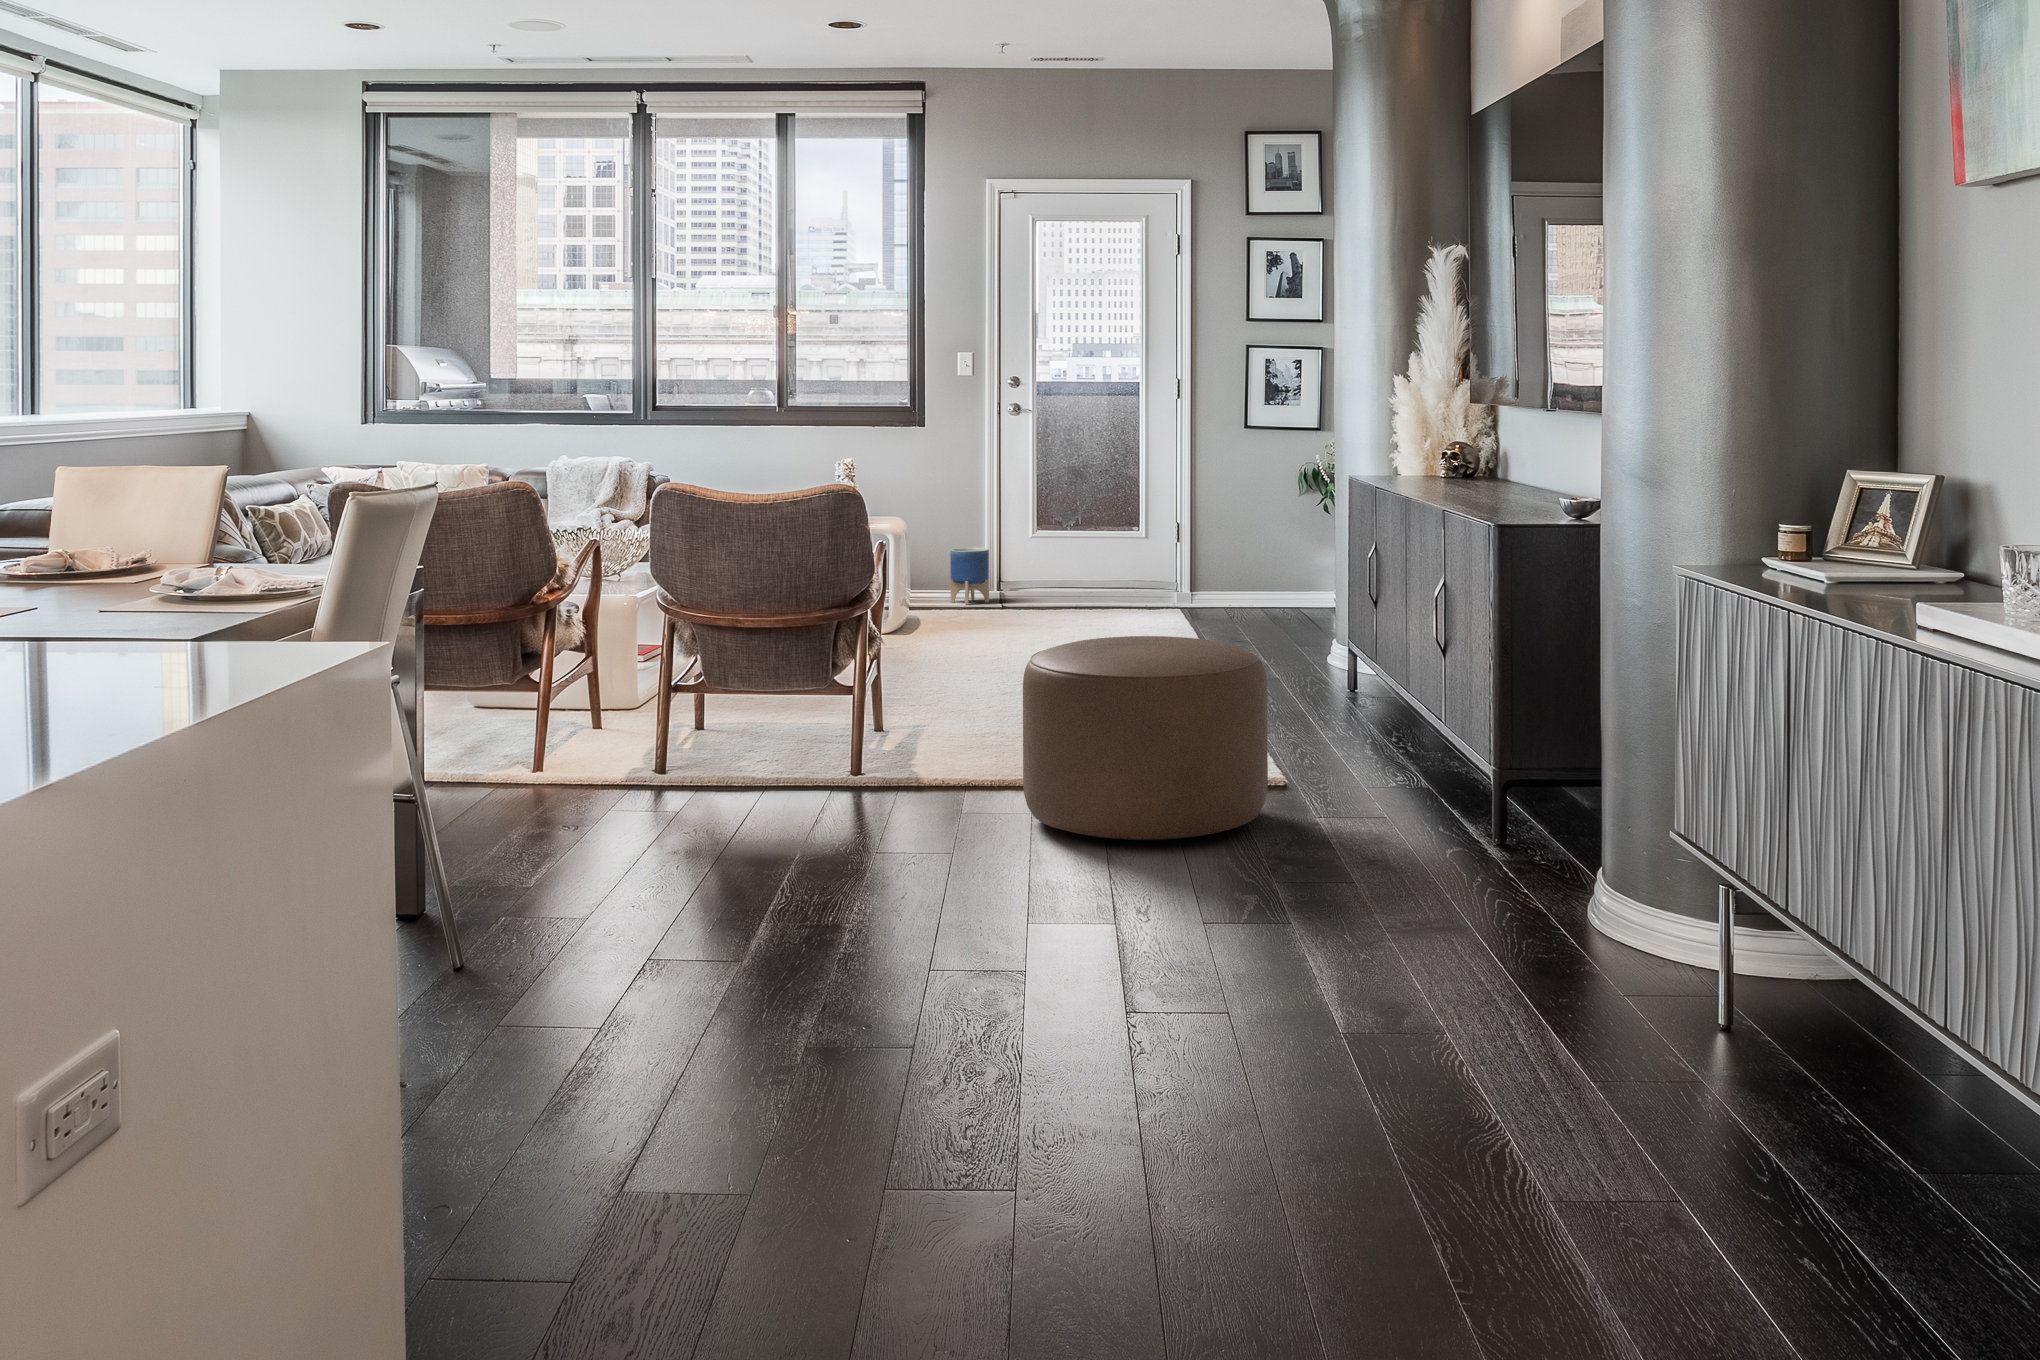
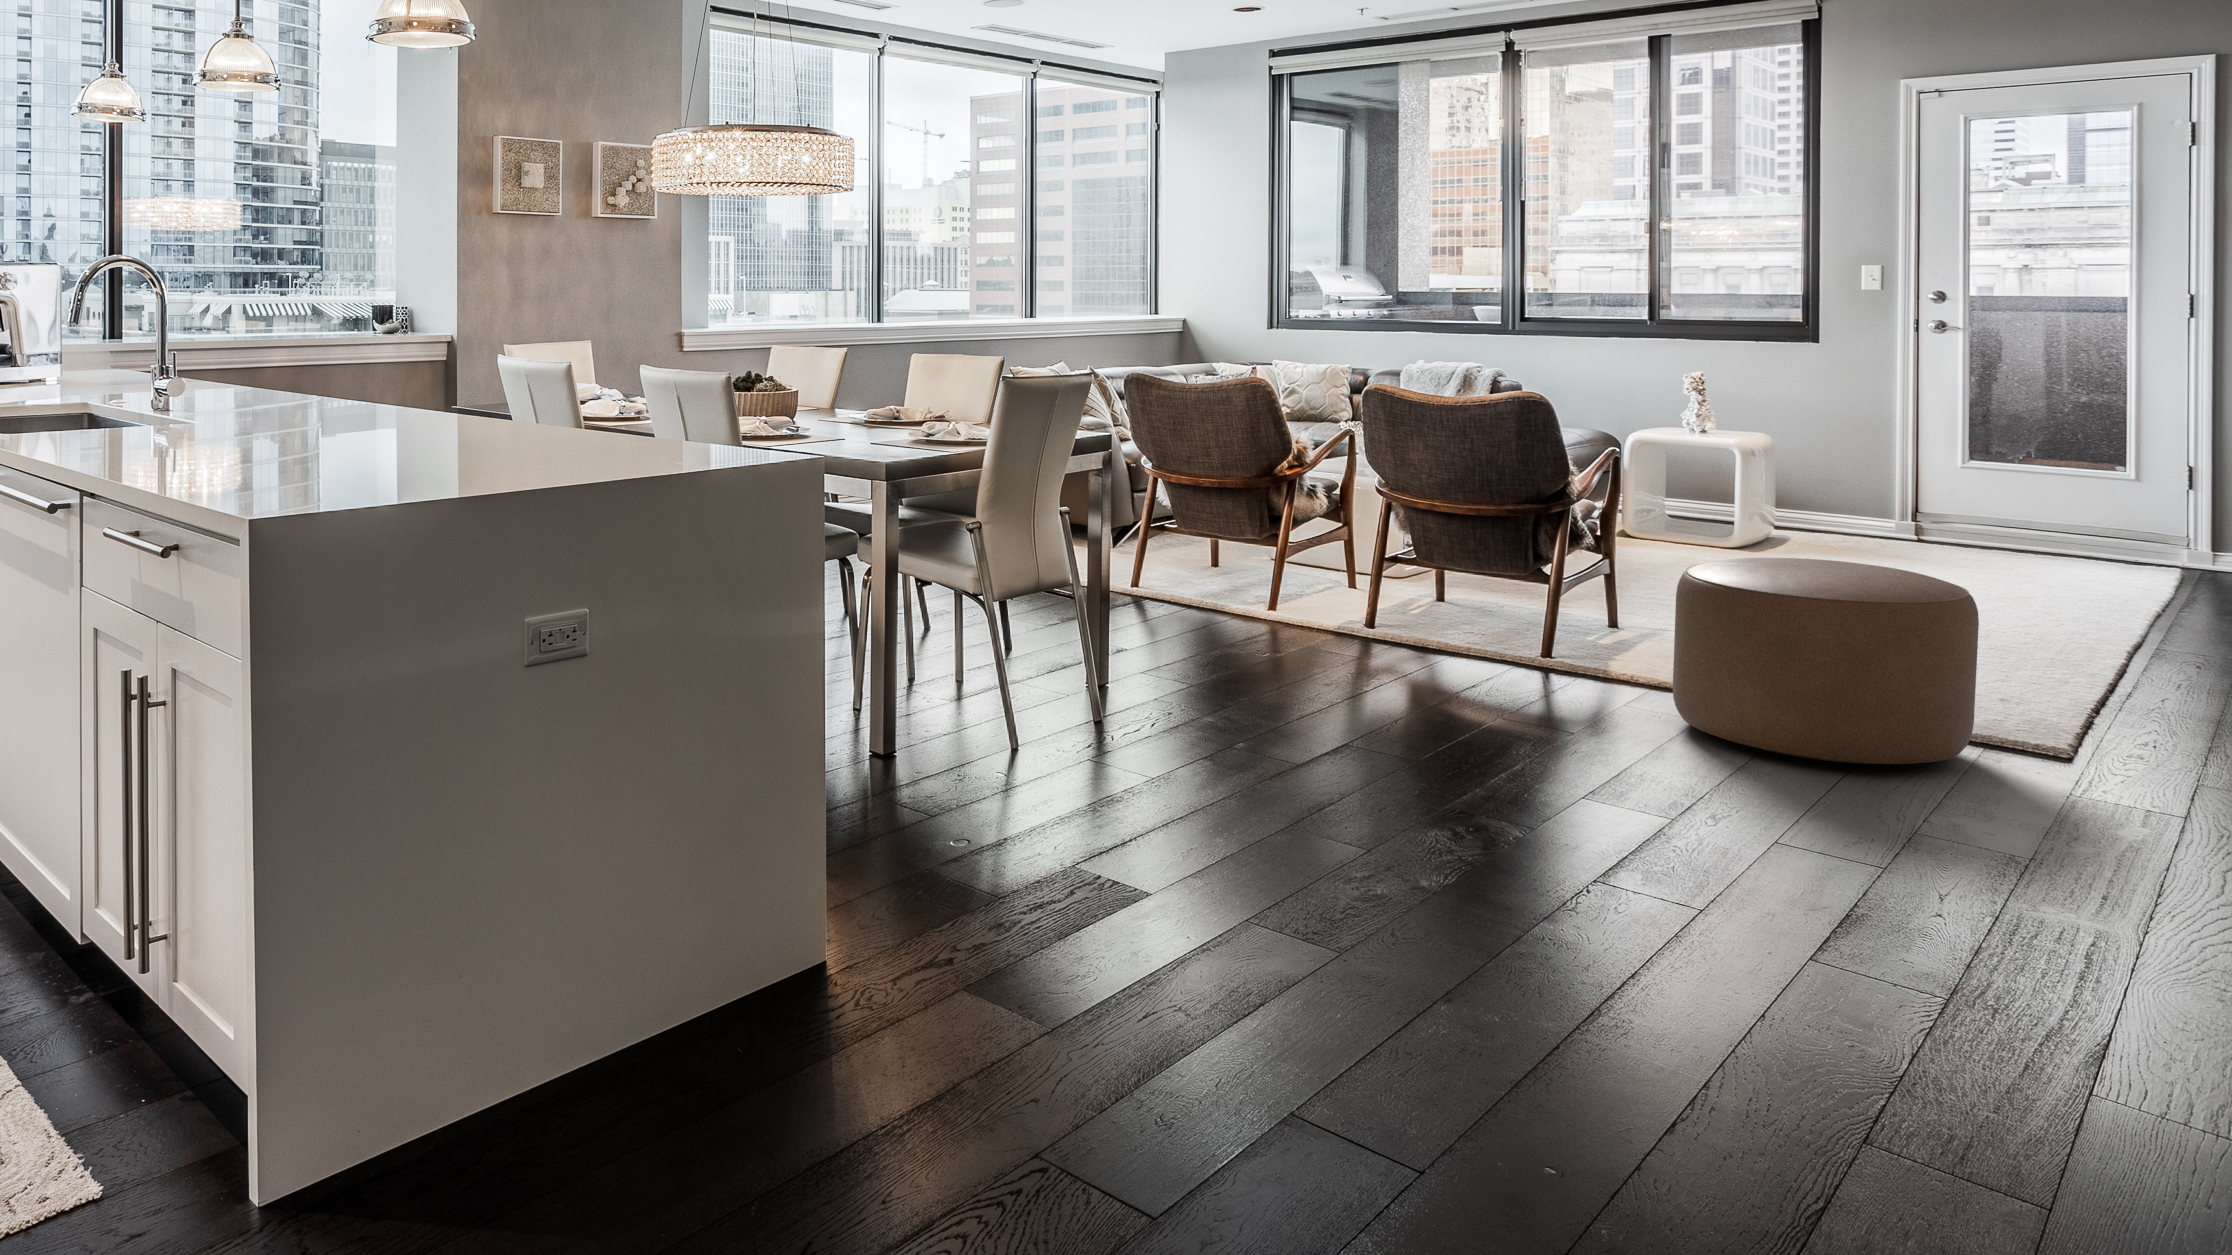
planter: present [950,548,989,605] -> none [1834,473,1887,533]

